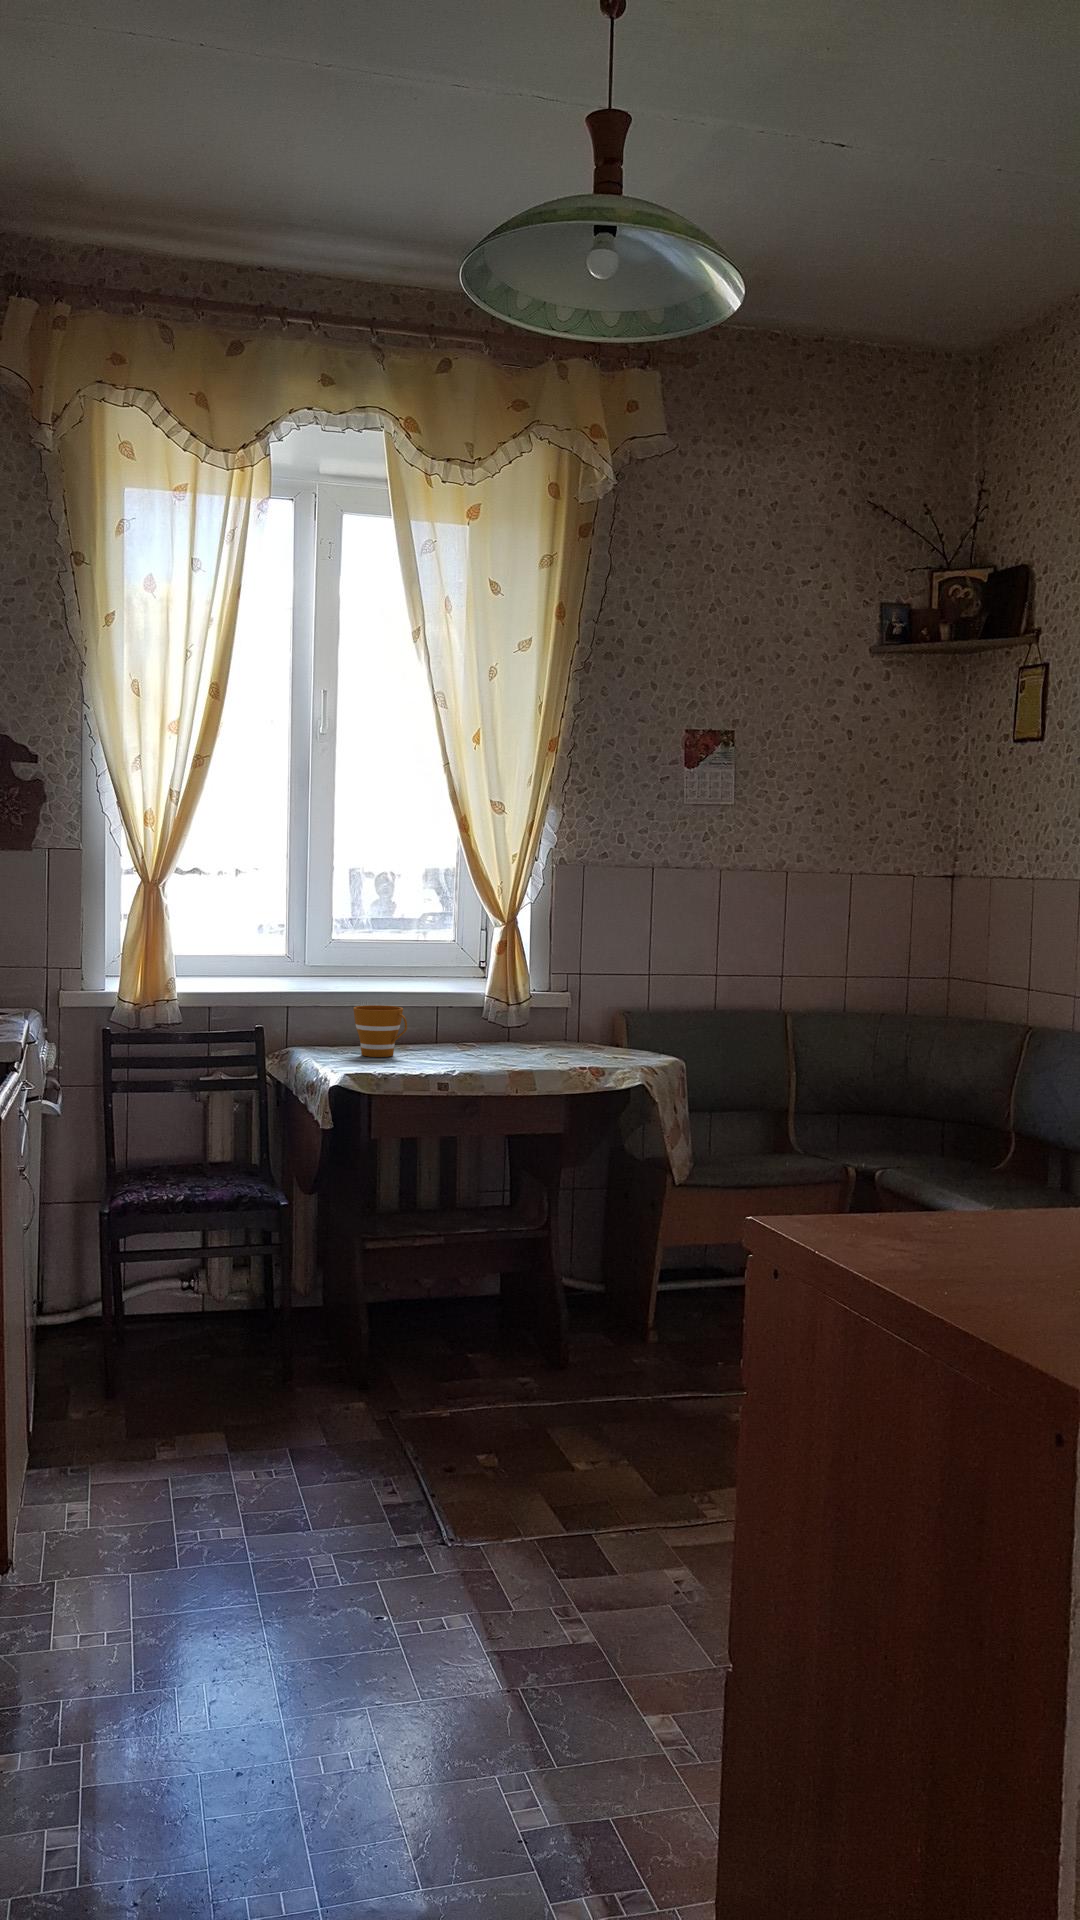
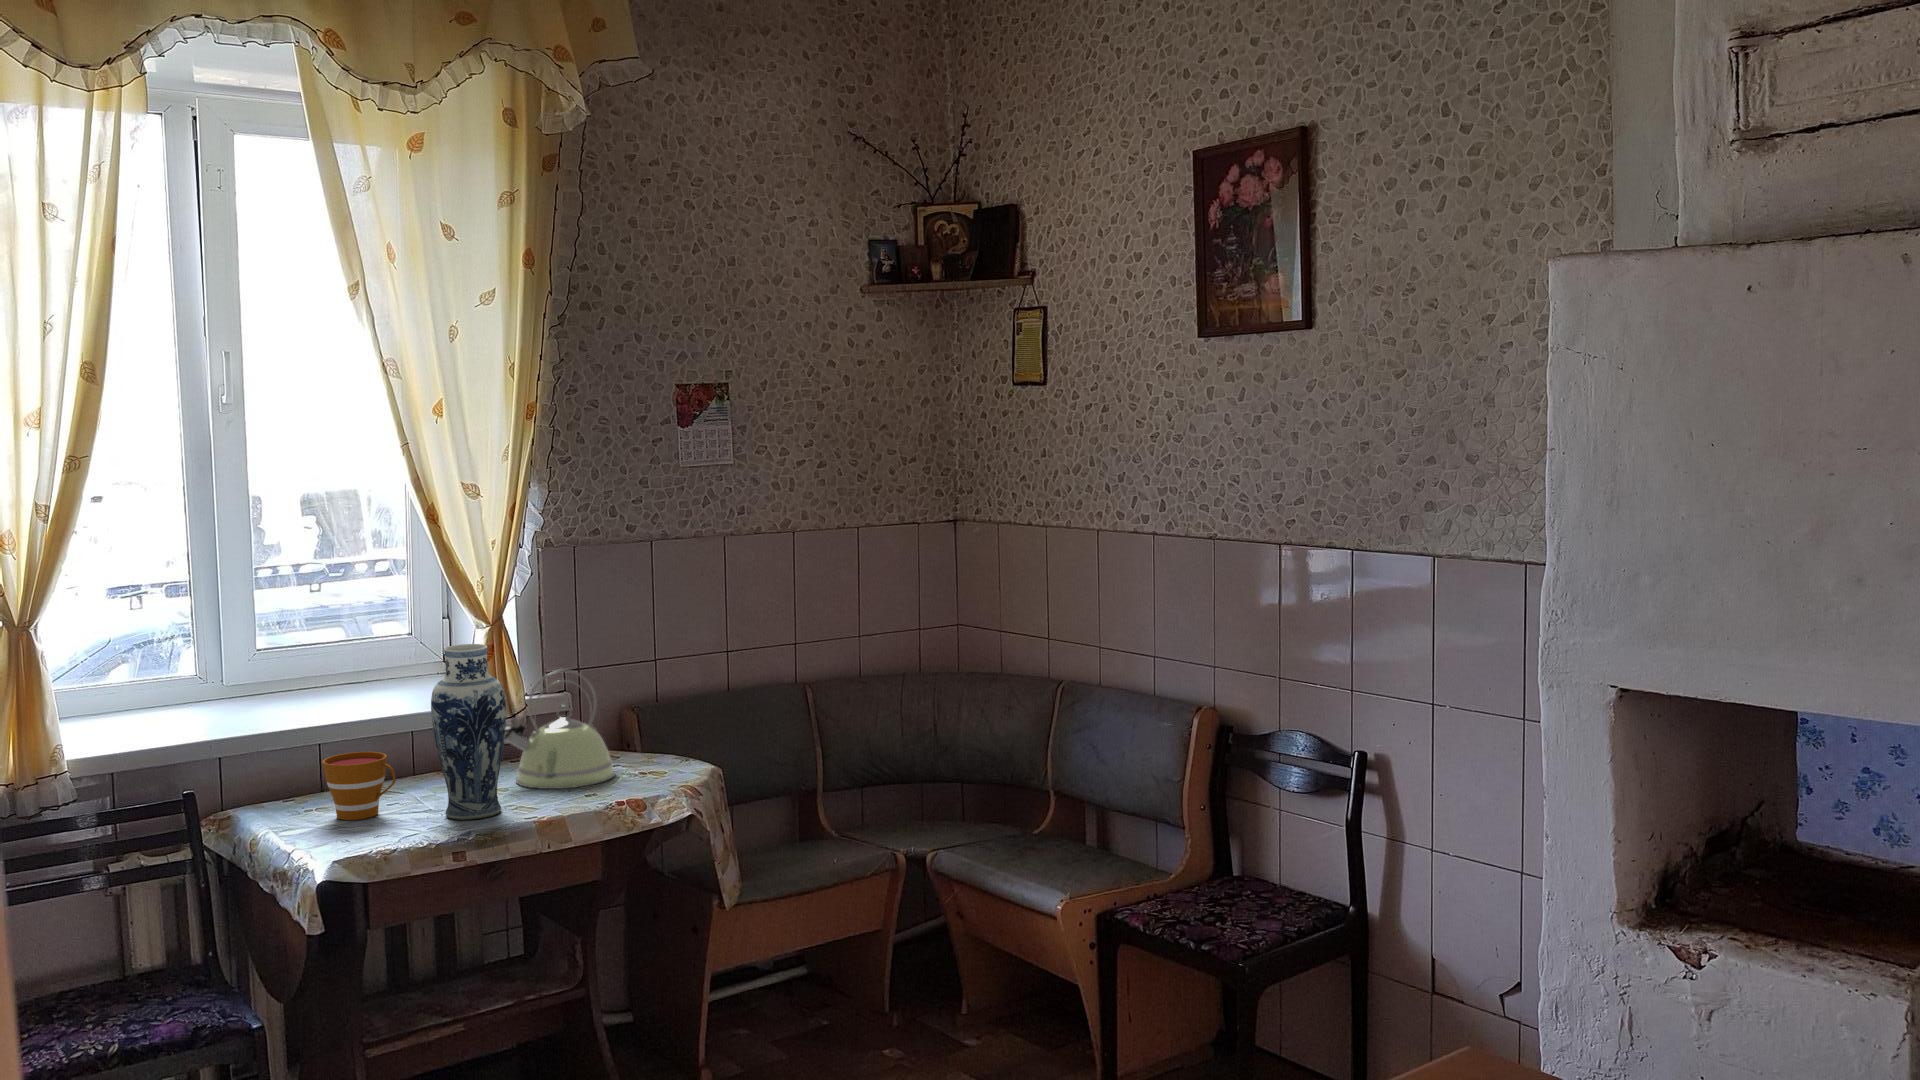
vase: none [436,920,496,1064] -> present [431,644,506,820]
kettle: none [501,959,594,1058] -> present [505,669,615,789]

